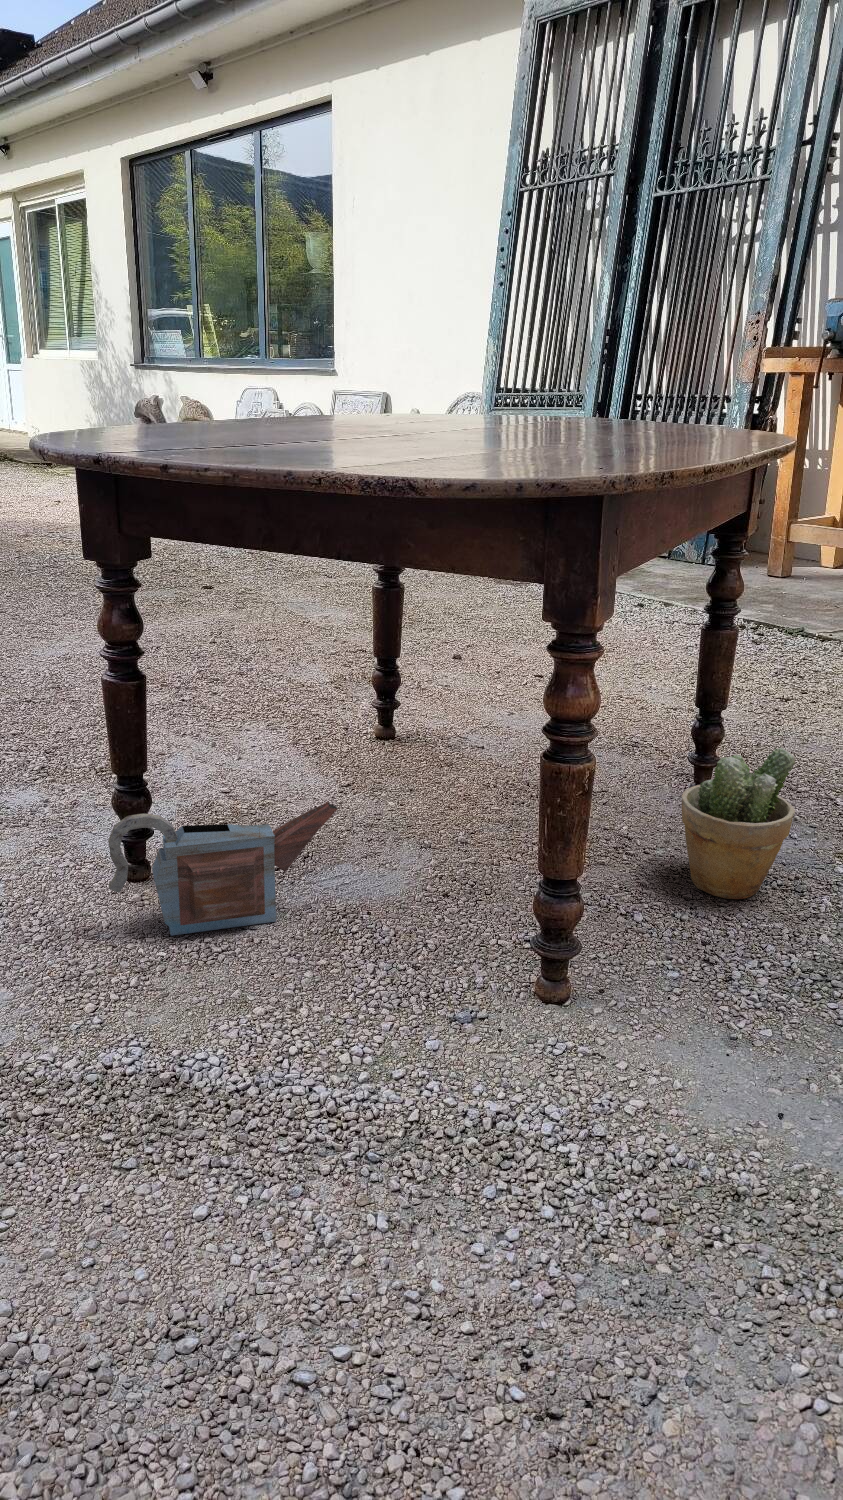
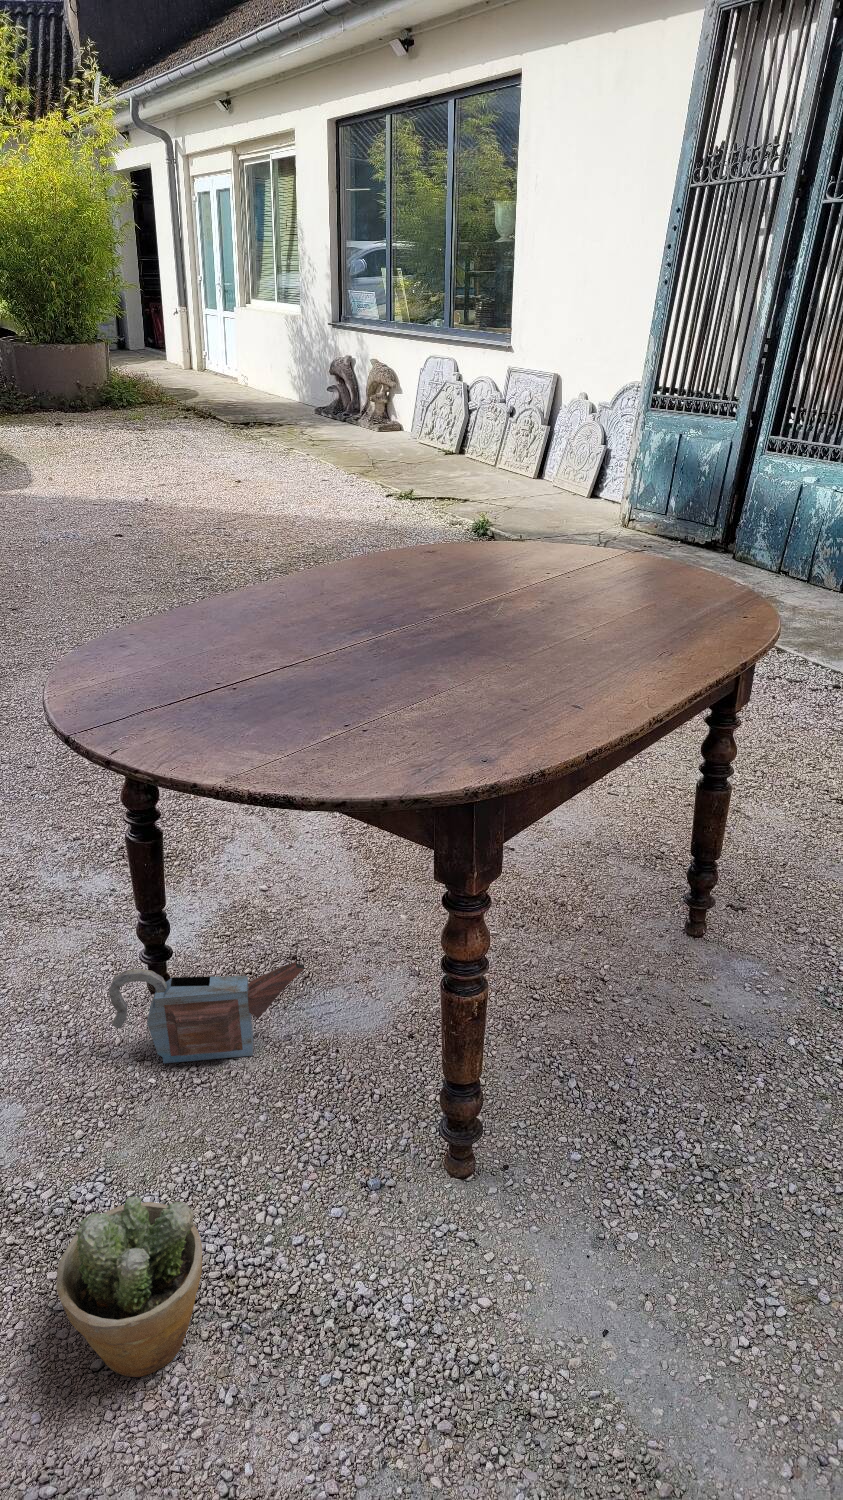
potted plant: present [682,748,795,899] -> present [56,1197,202,1377]

